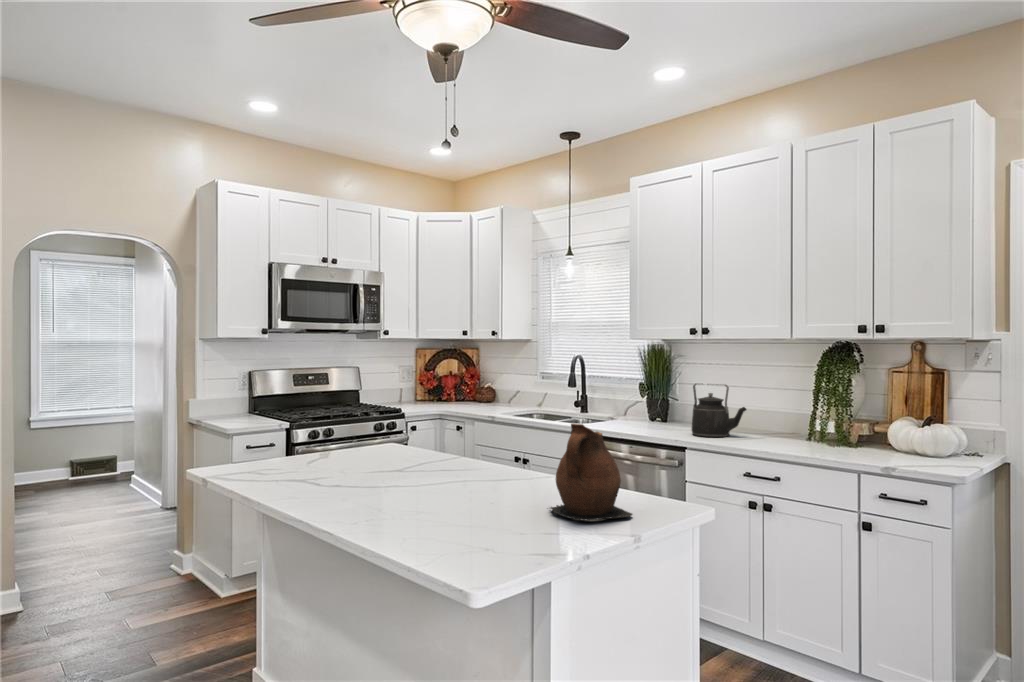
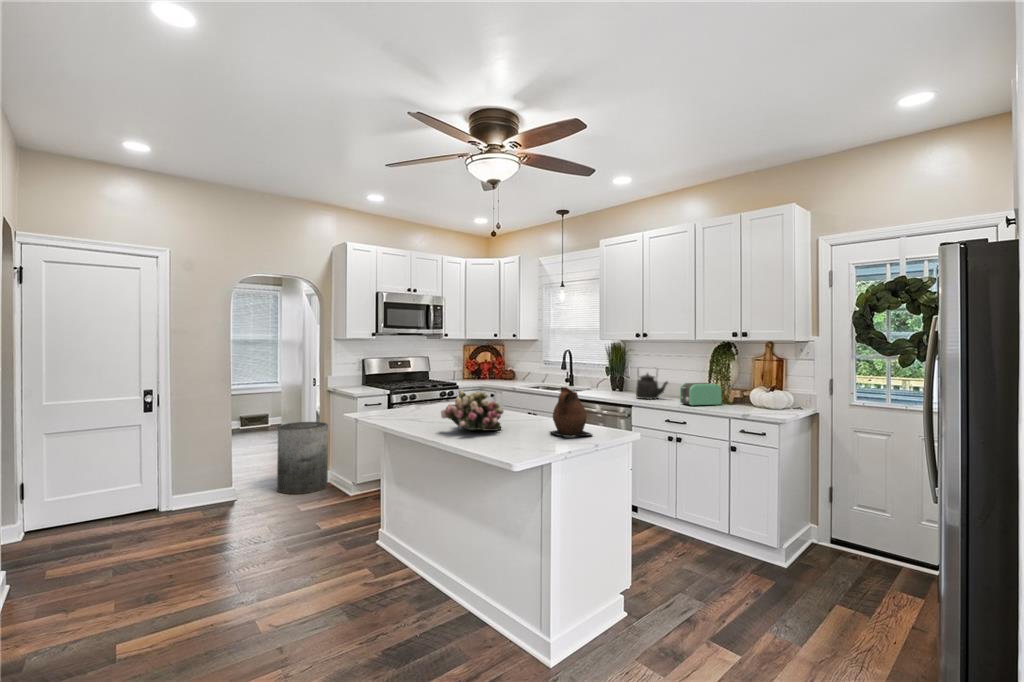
toaster: none [768,410,839,449] -> present [680,383,722,406]
flower arrangement: none [343,429,463,507] -> present [441,391,503,431]
trash can: none [101,473,188,595] -> present [277,422,328,494]

